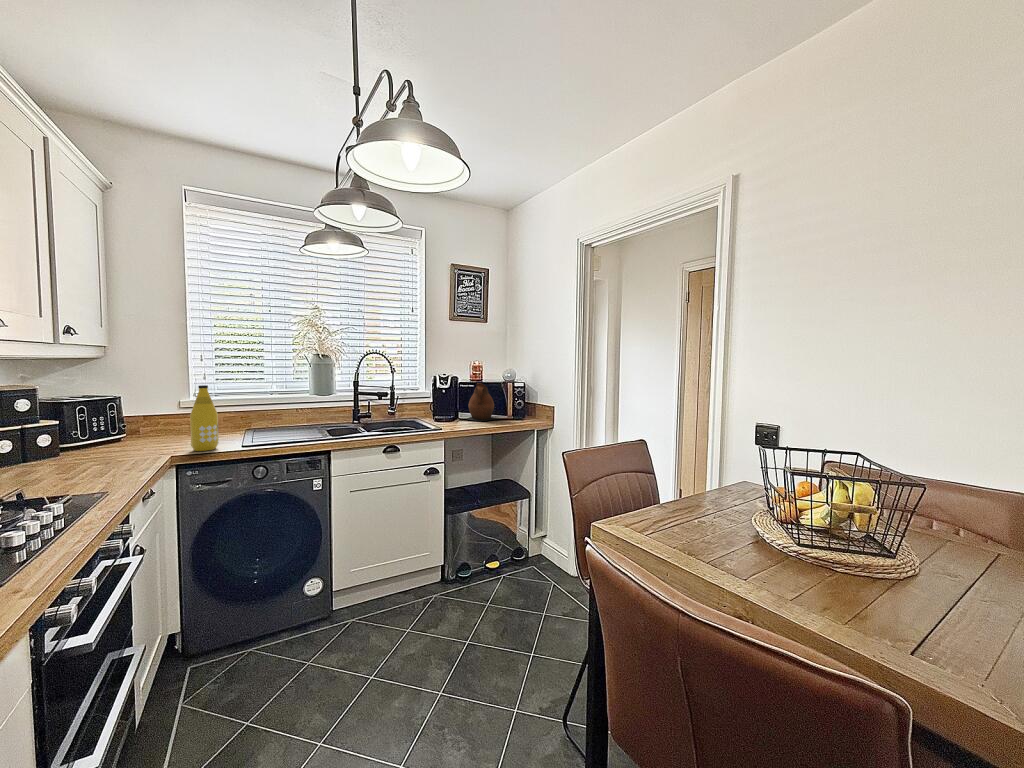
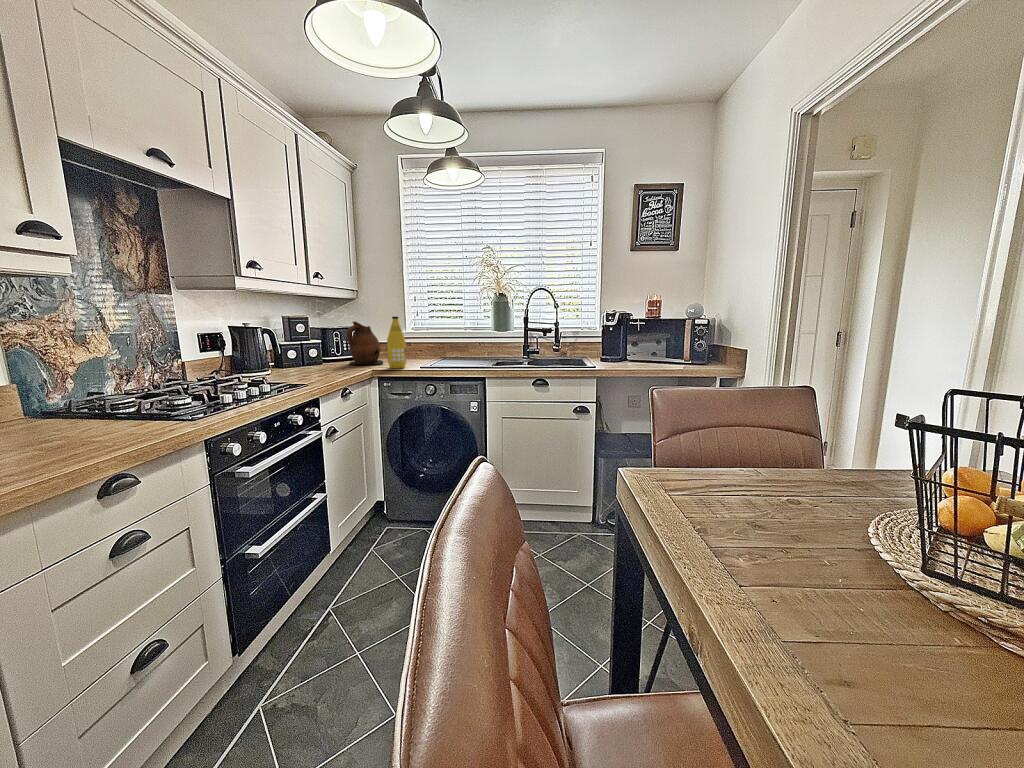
ceramic pitcher: present [467,383,499,421] -> present [347,322,383,365]

